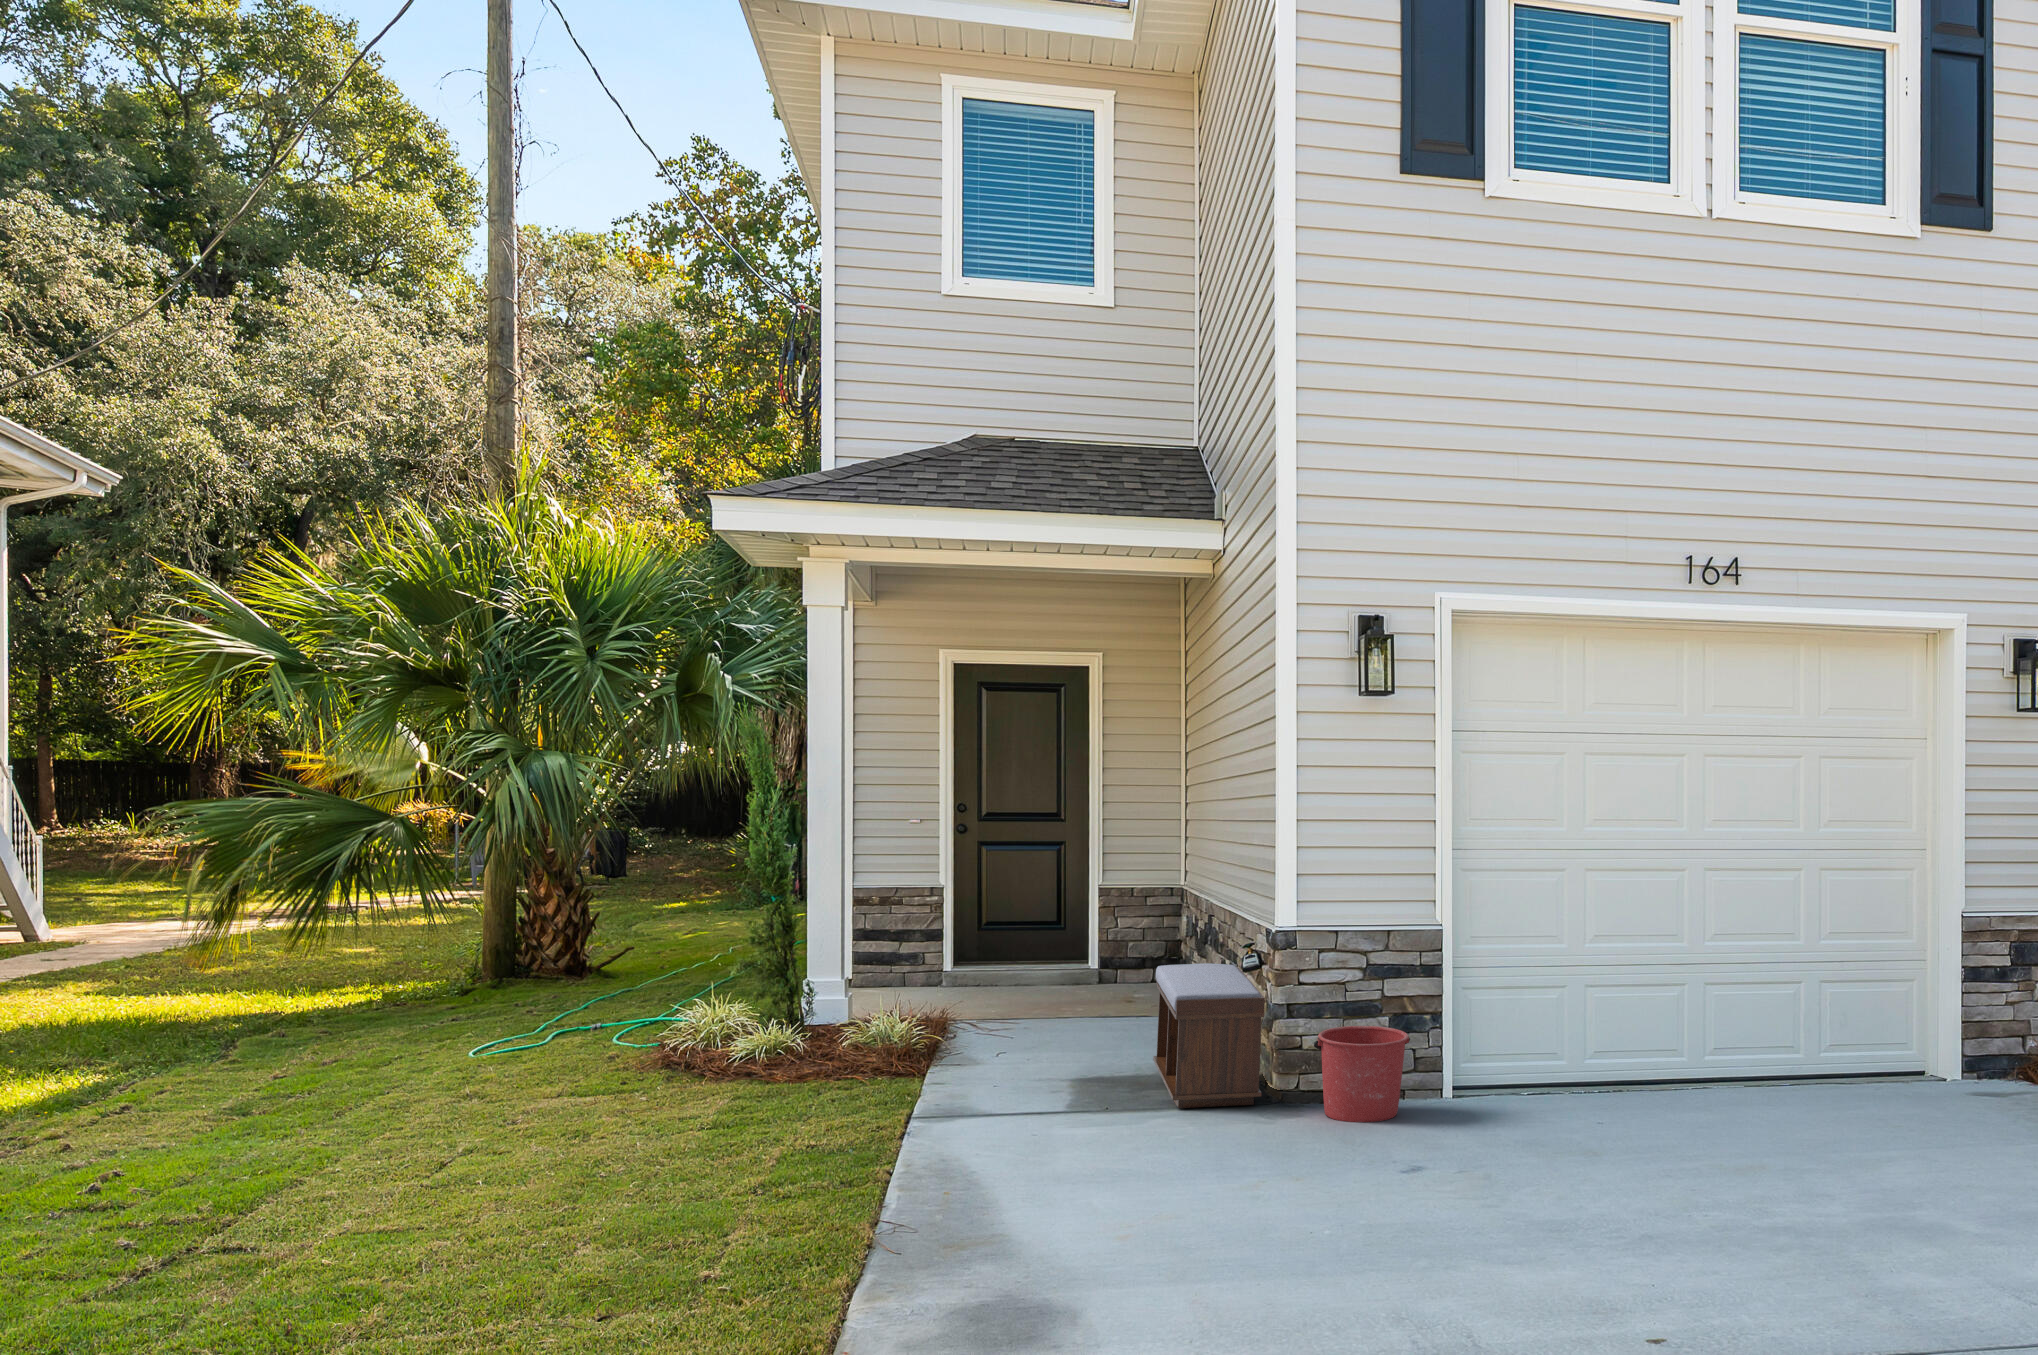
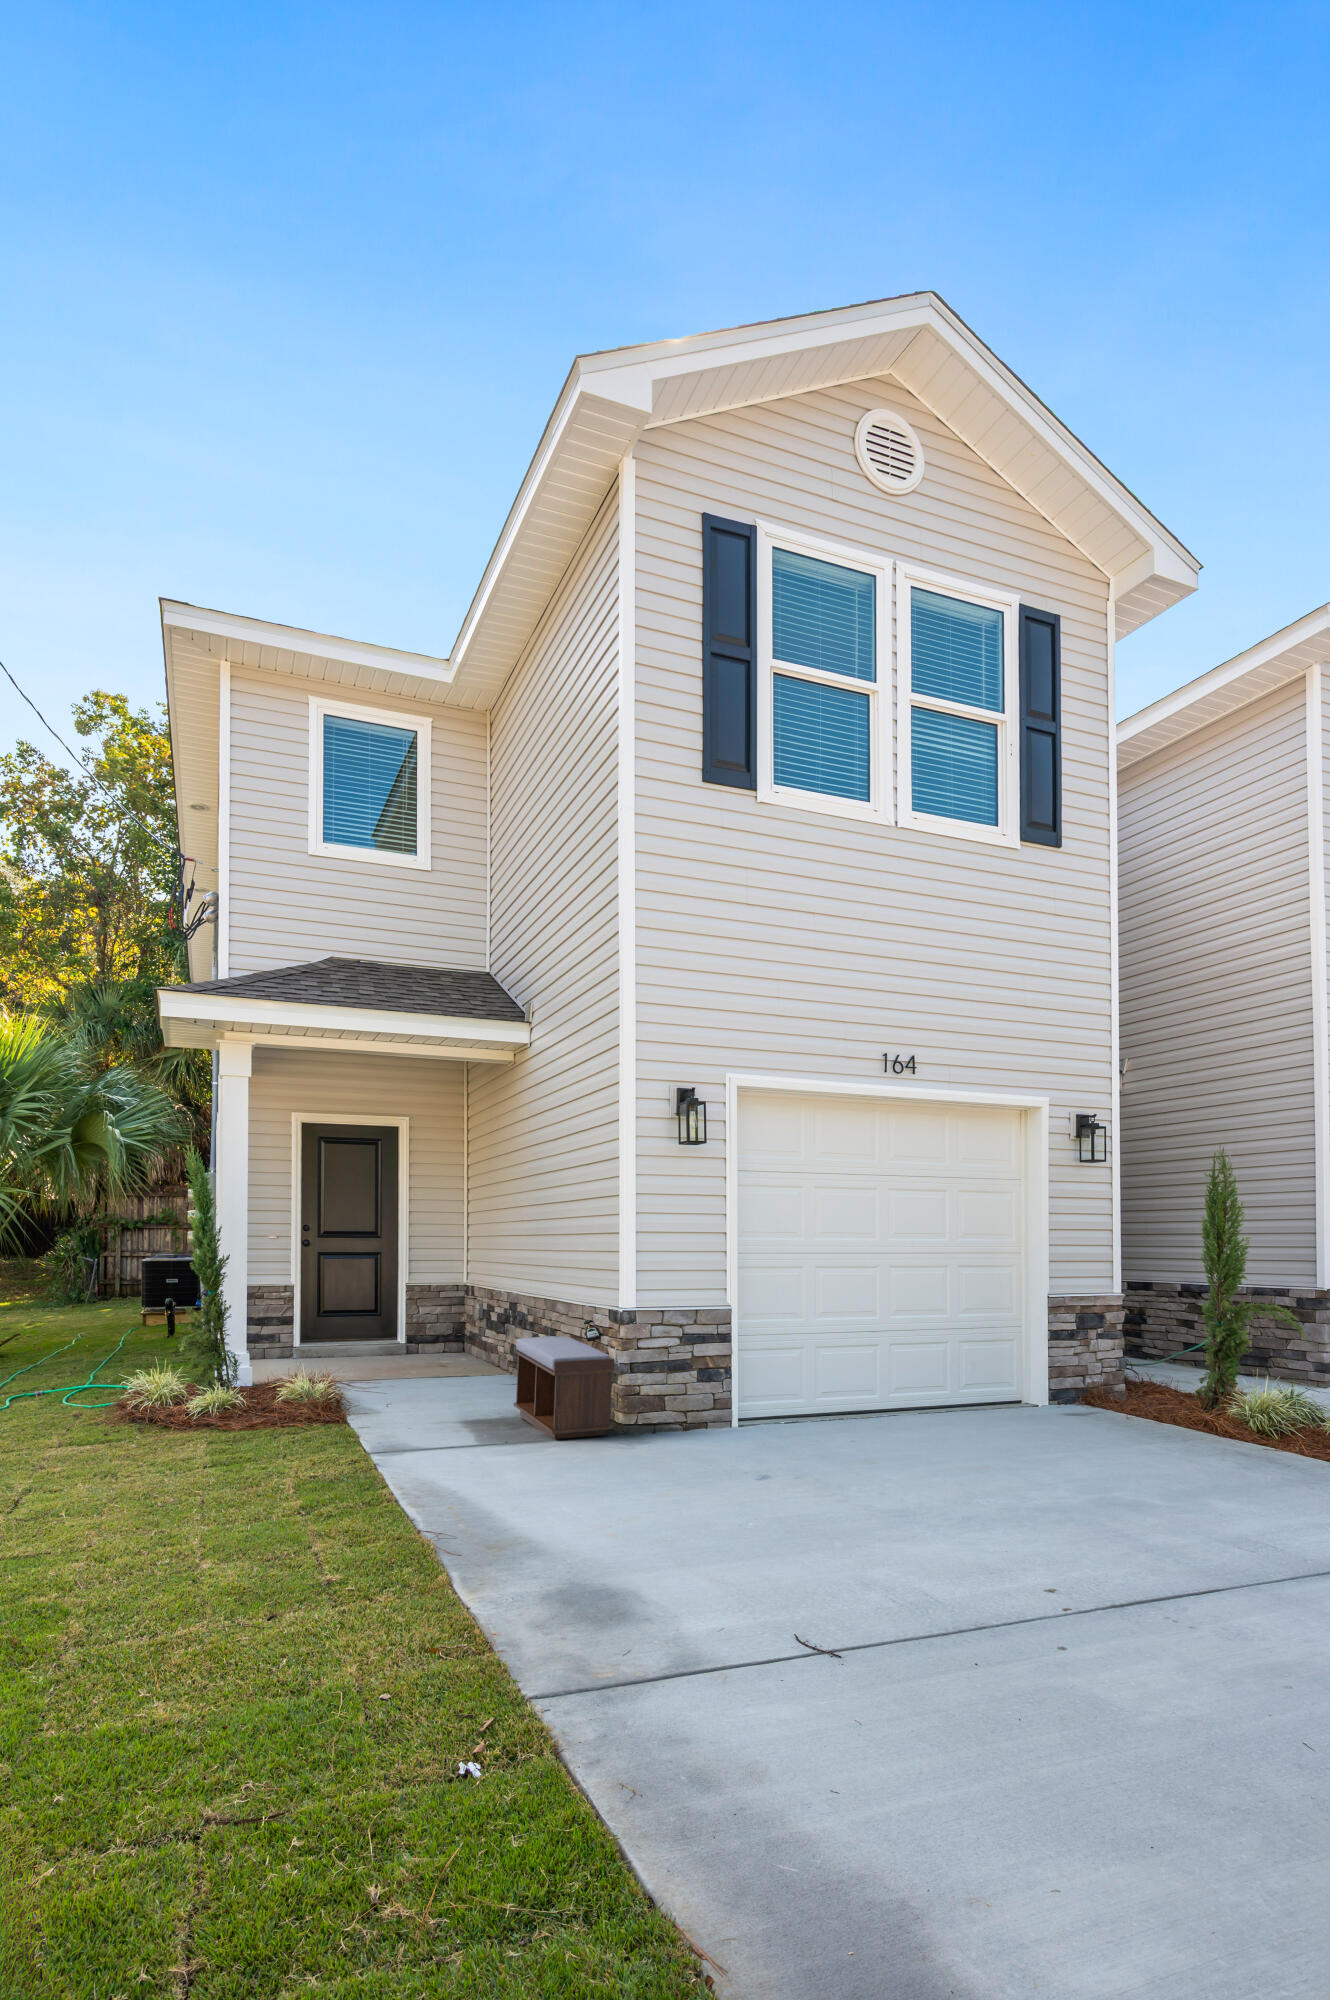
bucket: present [1314,1026,1410,1122] -> none [655,1377,722,1446]

